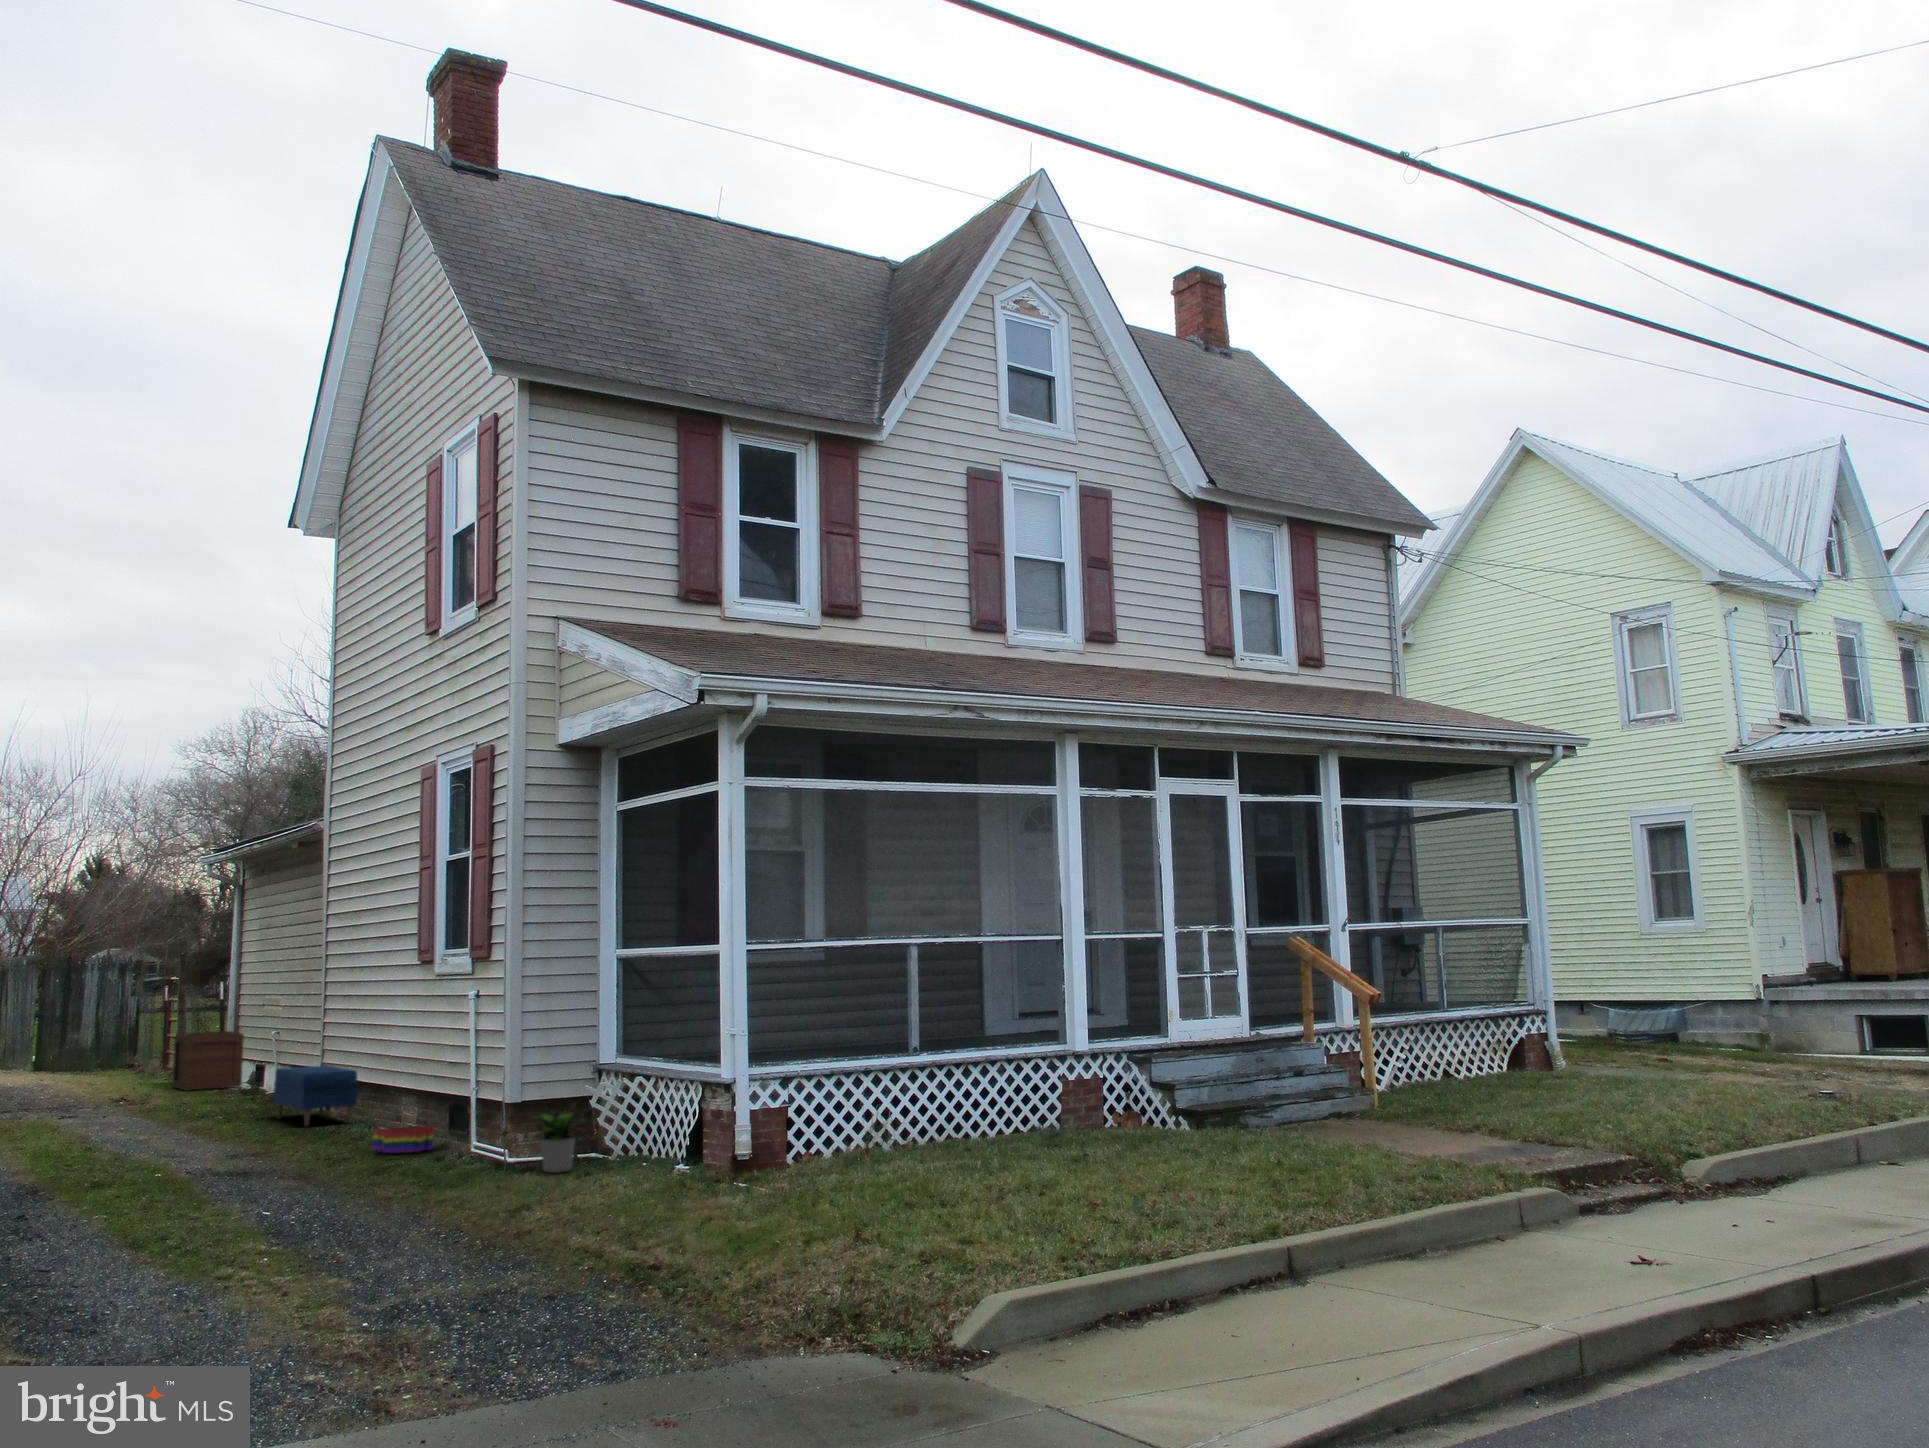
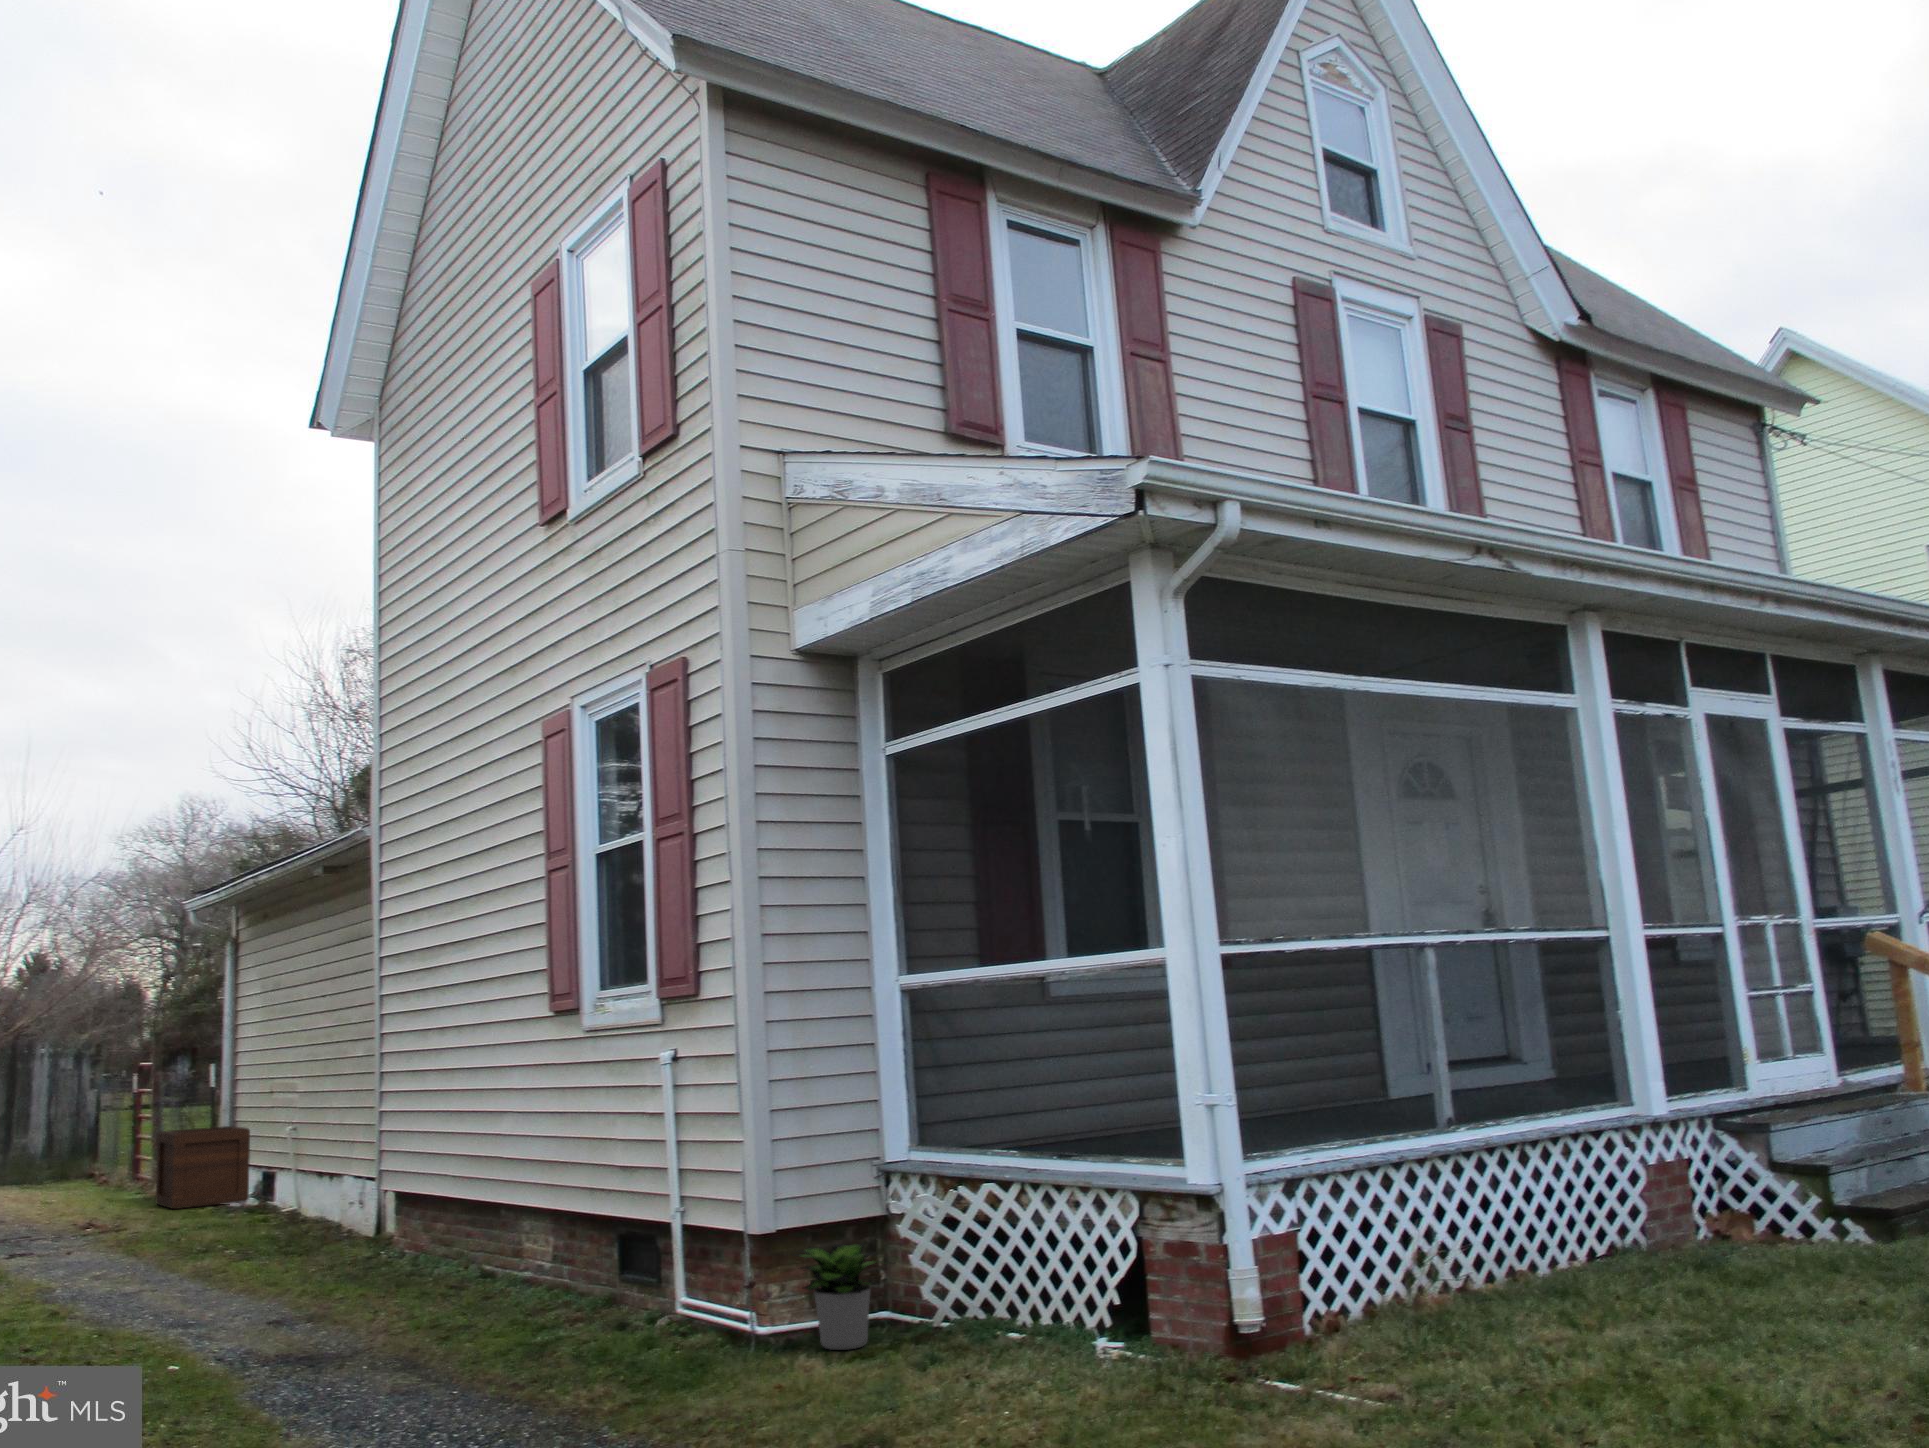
bench: present [274,1065,358,1126] -> none [315,1171,442,1265]
storage bin: present [372,1126,434,1153] -> none [502,1266,596,1314]

